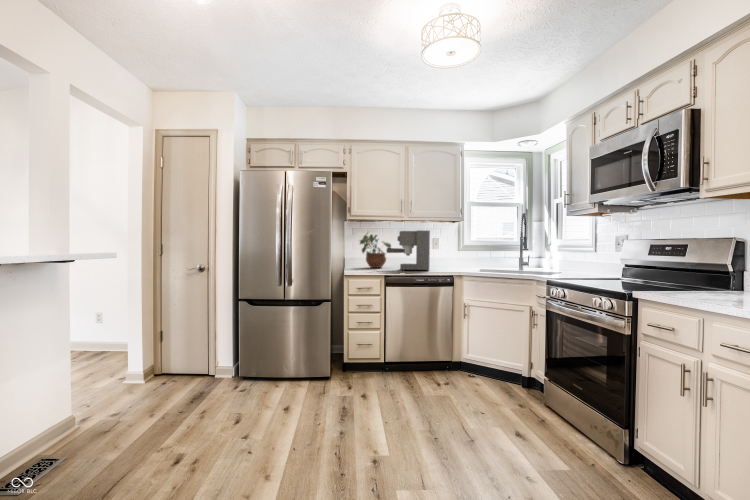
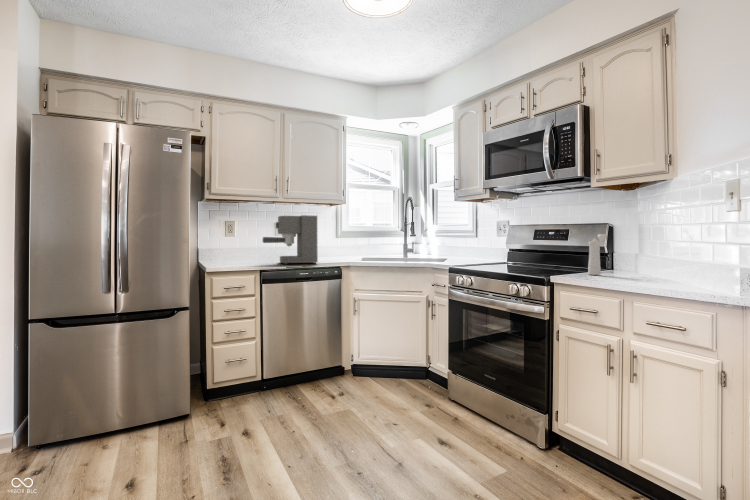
potted plant: present [360,235,391,268] -> none [220,216,264,262]
pepper mill: none [688,249,718,293] -> present [588,234,607,275]

